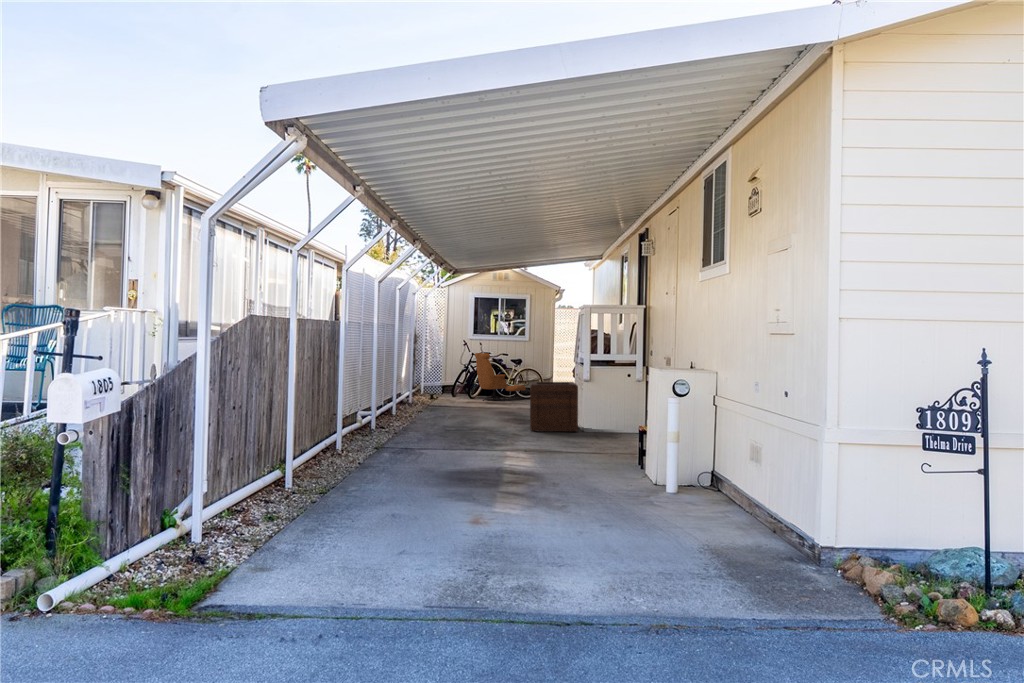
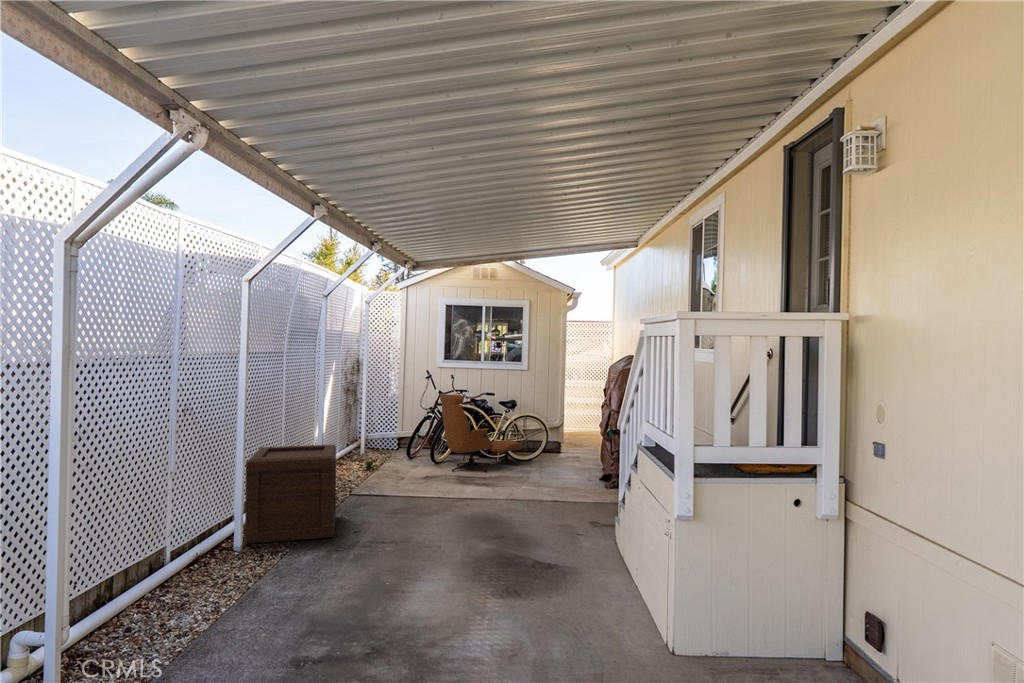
wooden crate: present [530,382,578,432] -> present [245,444,336,544]

